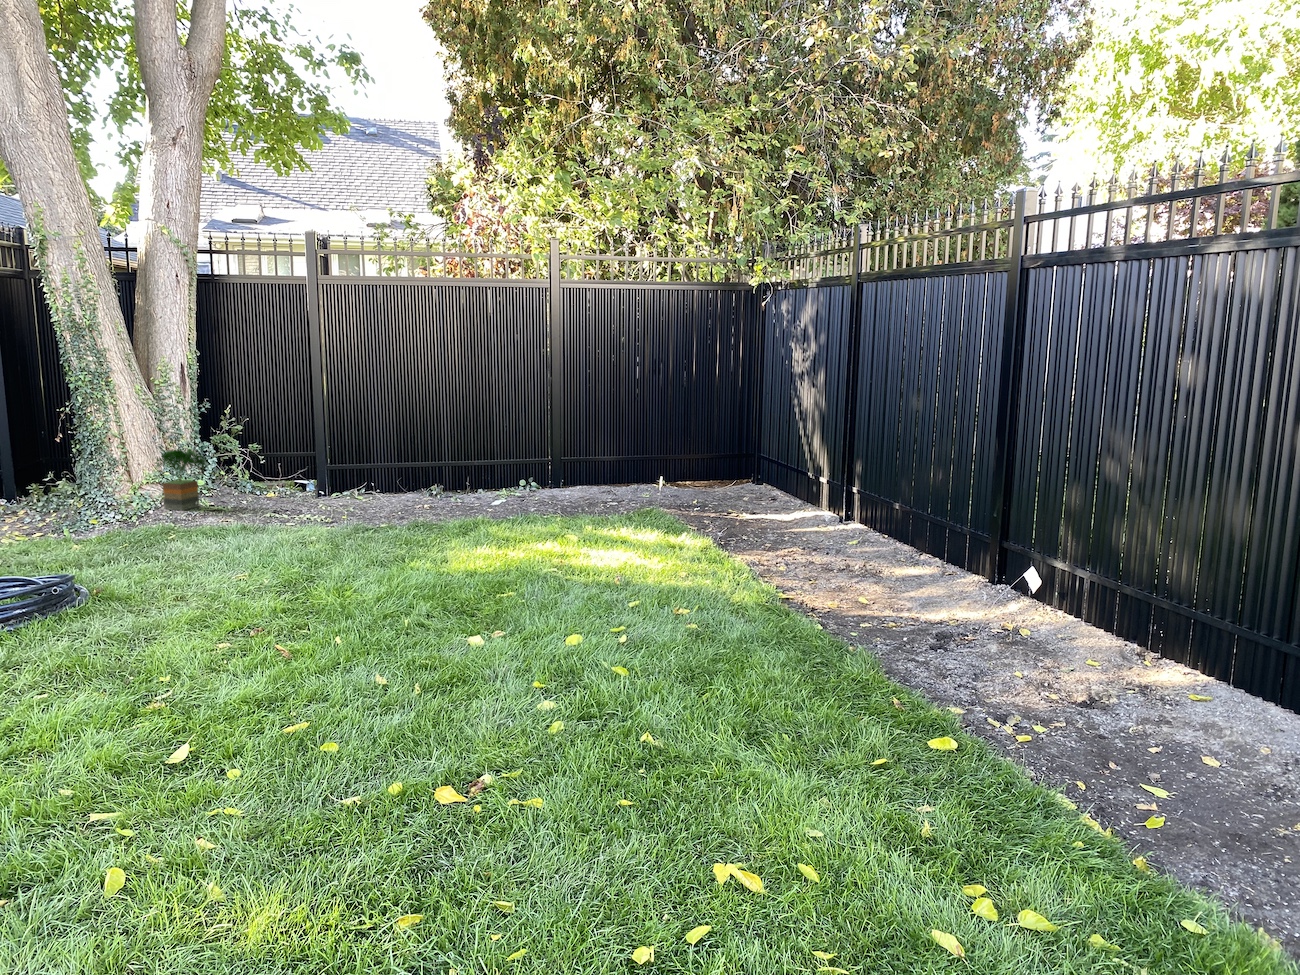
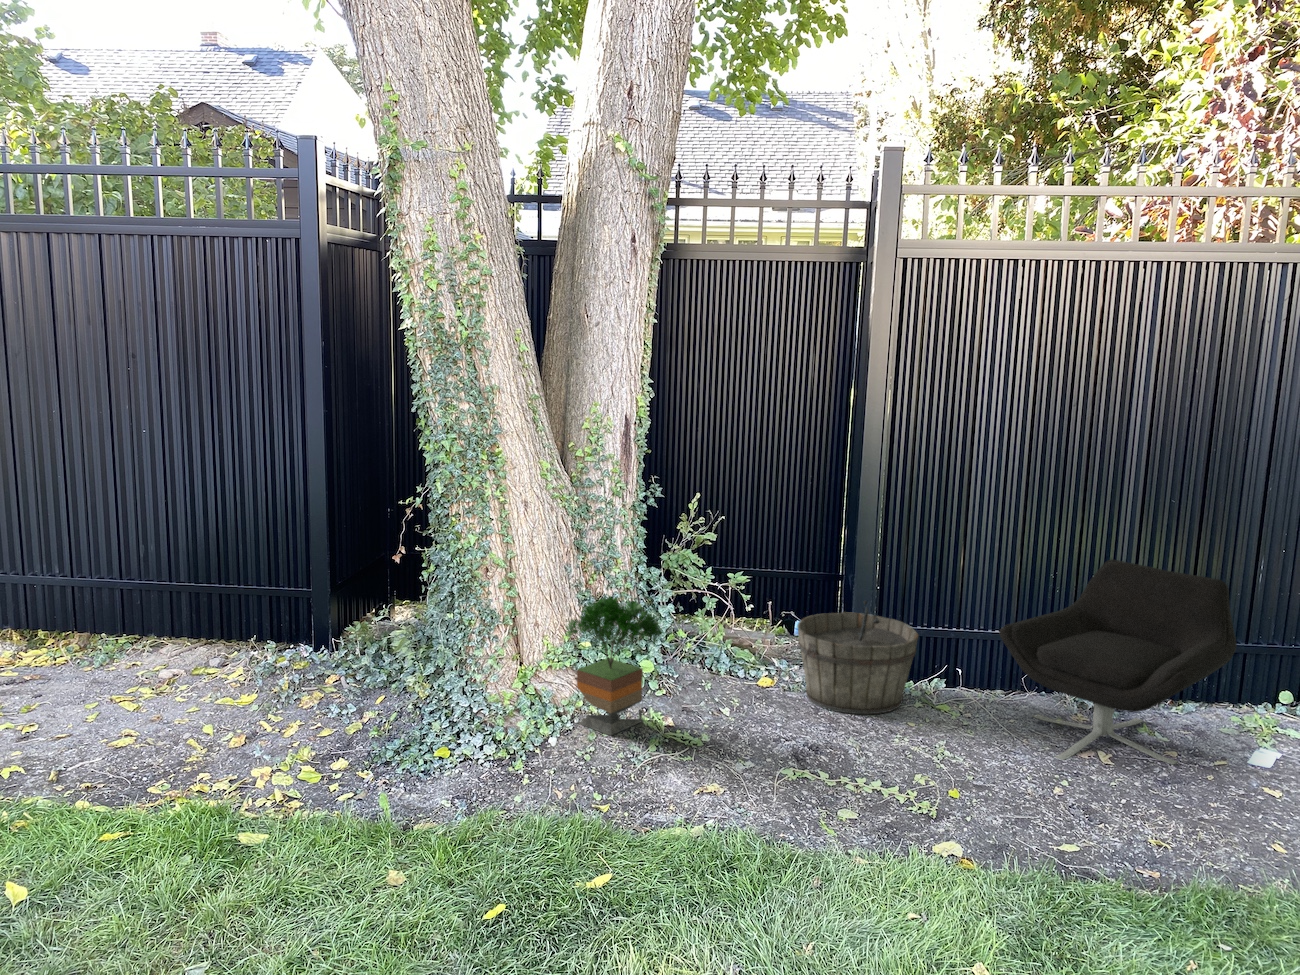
lounge chair: none [373,425,469,503] -> present [999,560,1237,765]
wooden bucket: none [281,449,340,499] -> present [797,601,918,714]

